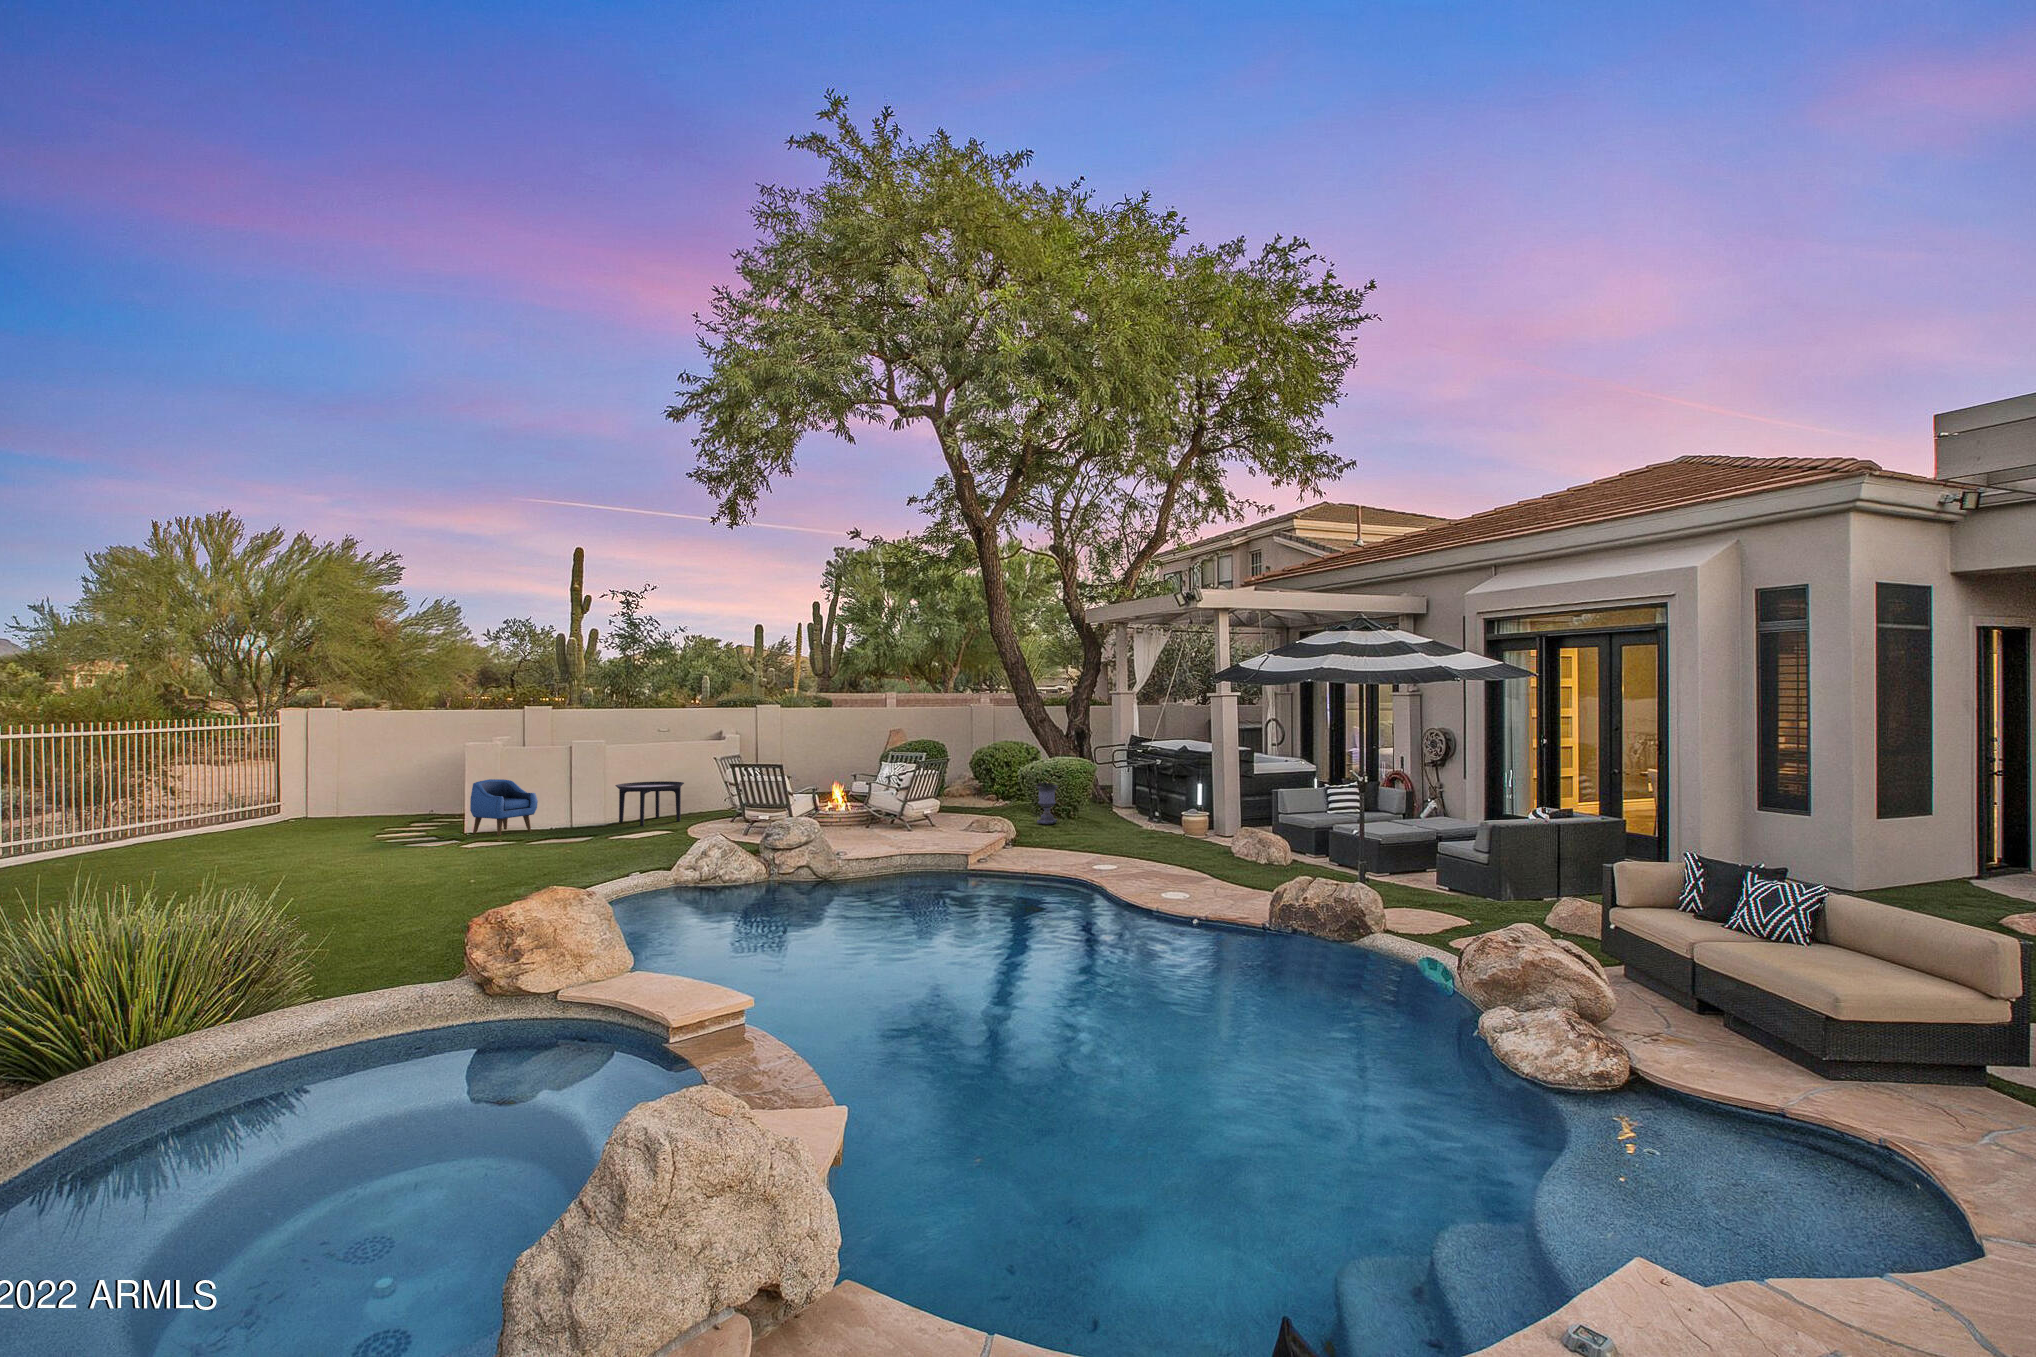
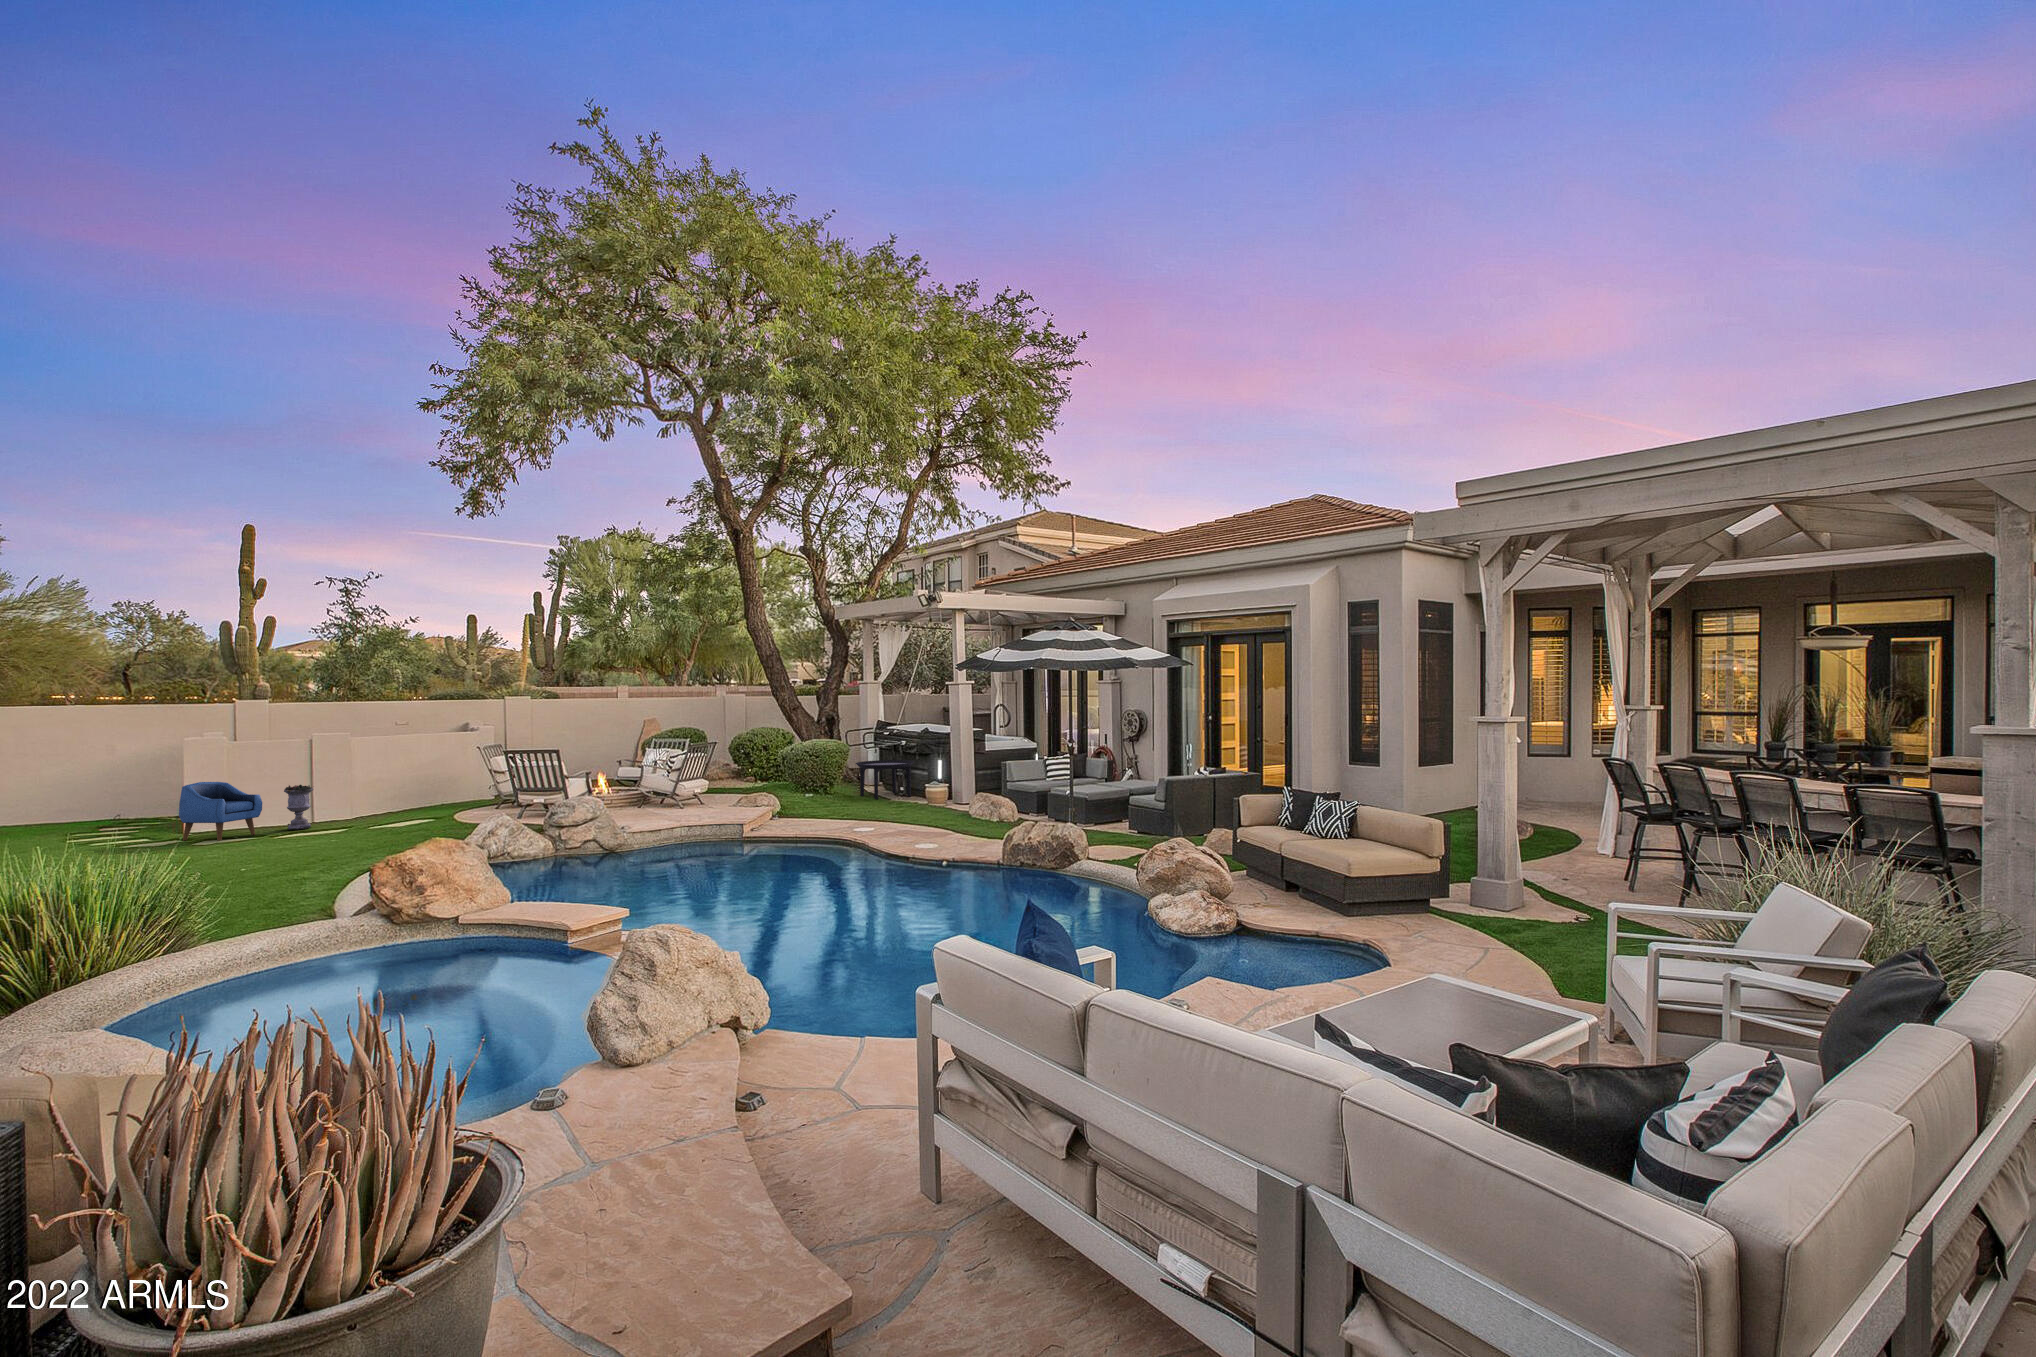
round table: present [615,781,684,825] -> present [856,760,914,799]
planter: present [1036,781,1058,825] -> present [284,785,313,830]

